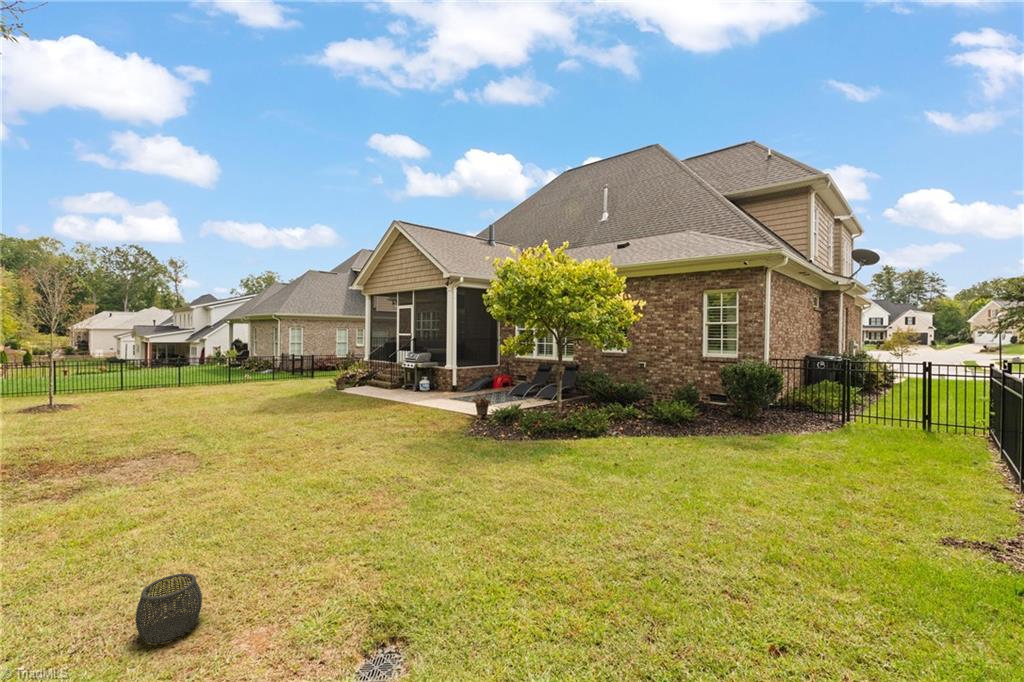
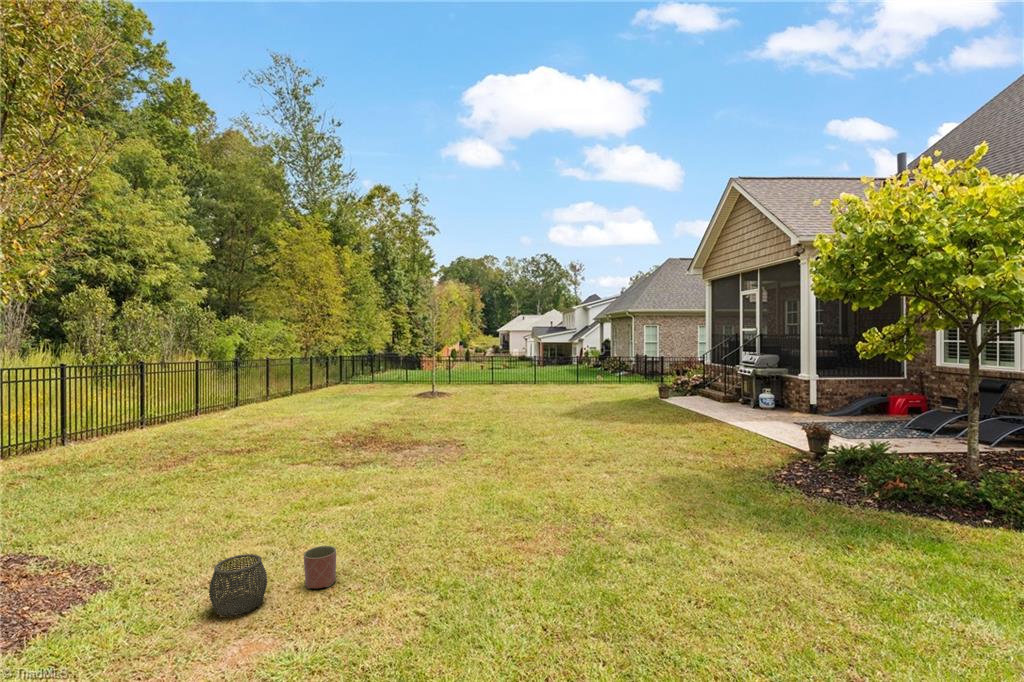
planter: none [216,547,251,591] -> present [304,546,336,589]

